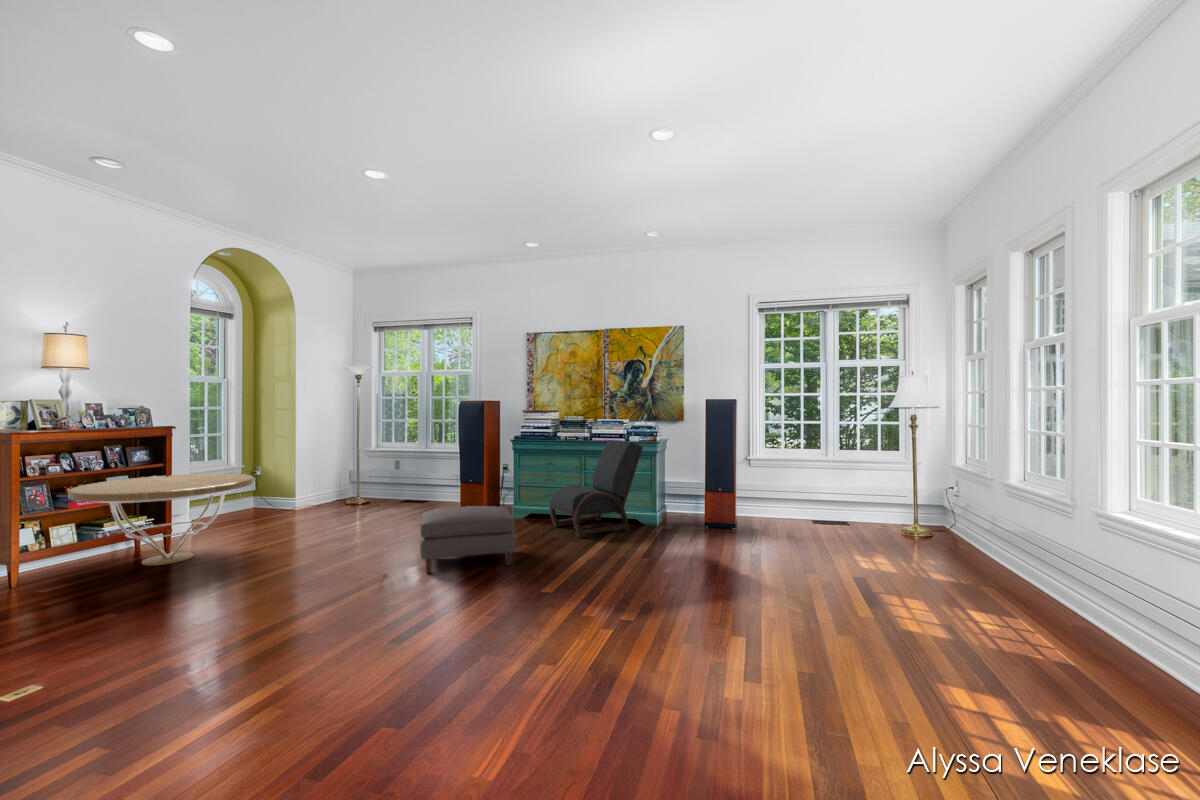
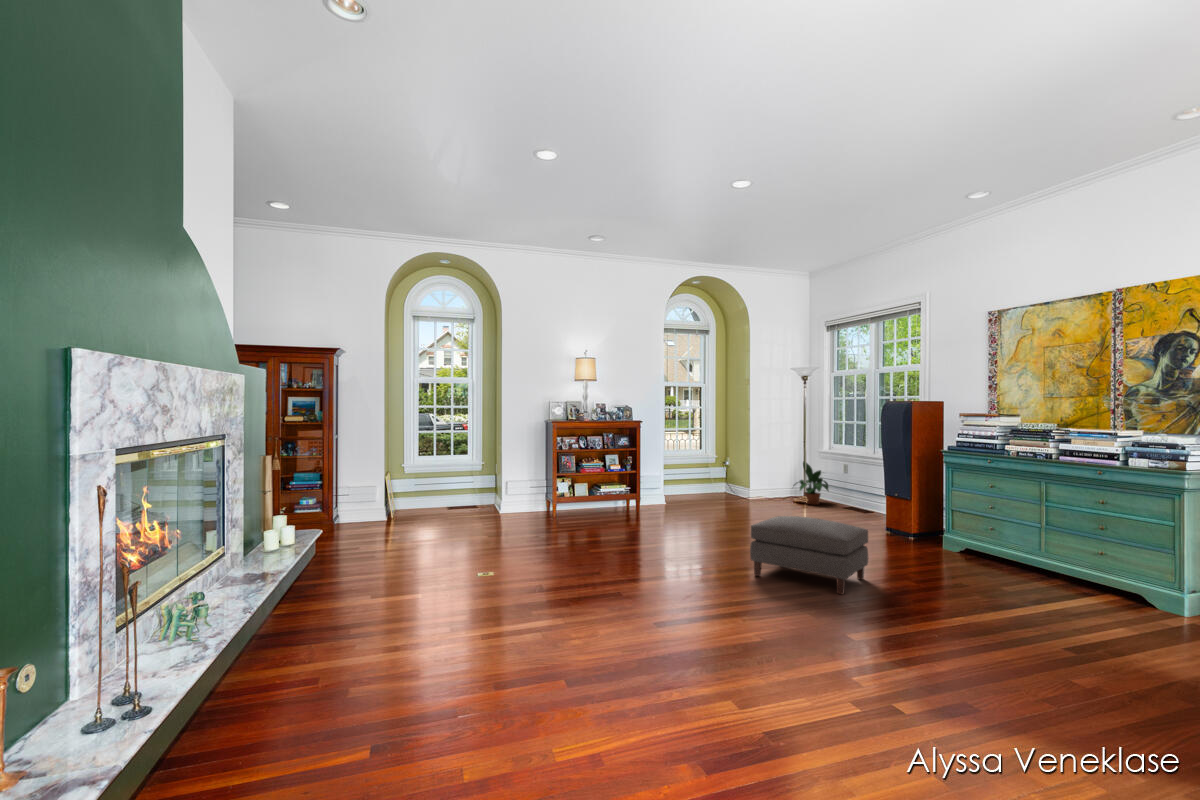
lounge chair: present [549,441,643,538] -> none [970,464,1138,609]
potted plant: none [344,460,382,502] -> present [793,462,828,505]
coffee table: present [68,473,254,566] -> none [575,457,679,521]

